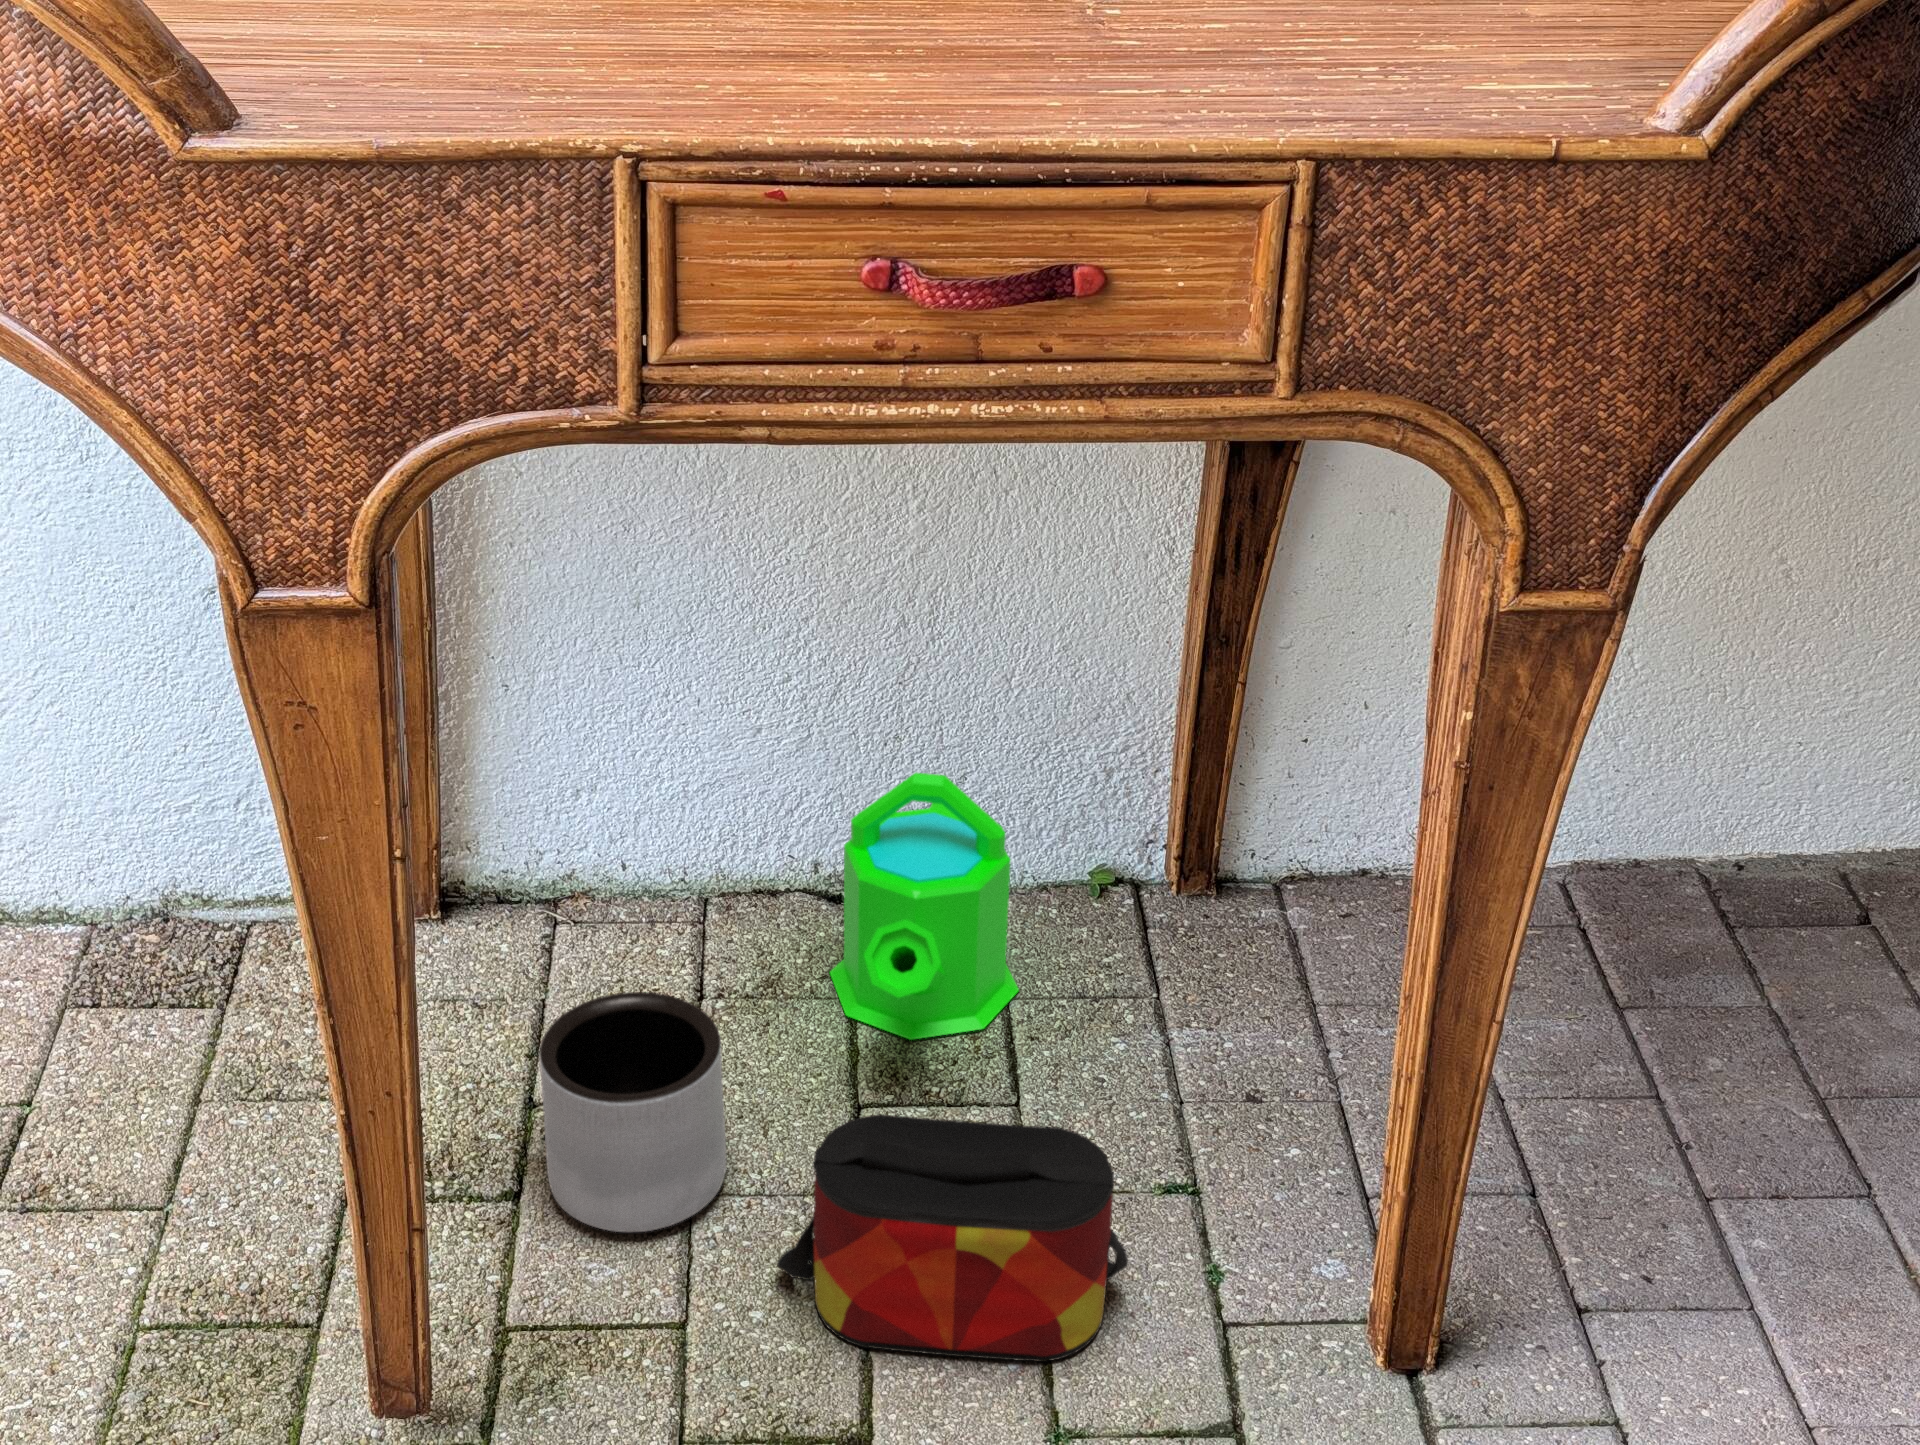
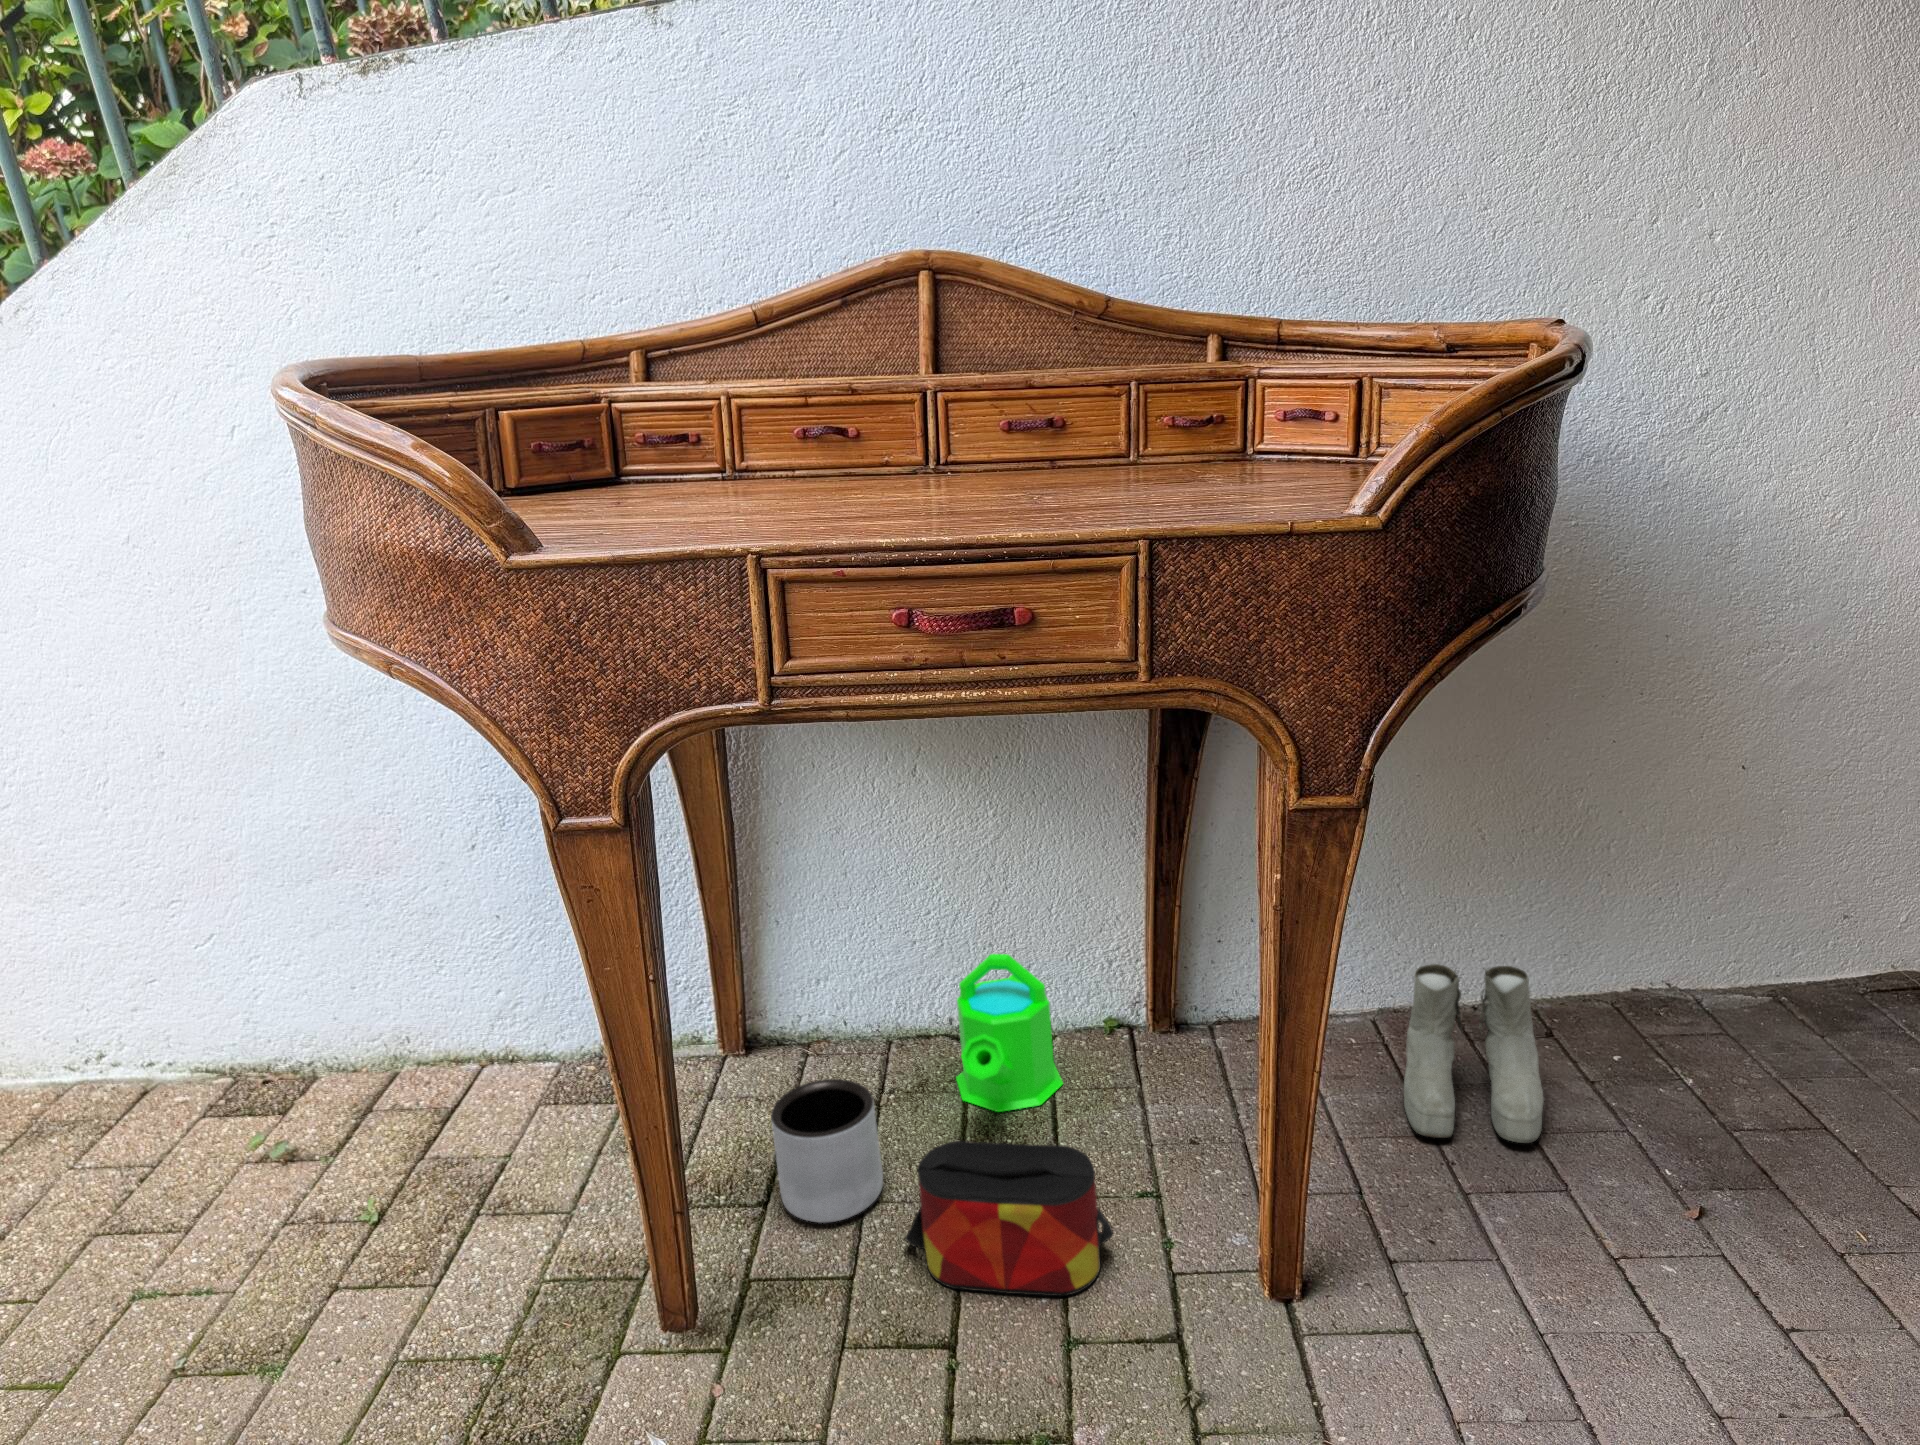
boots: none [1582,825,1813,1120] -> present [1404,964,1544,1143]

